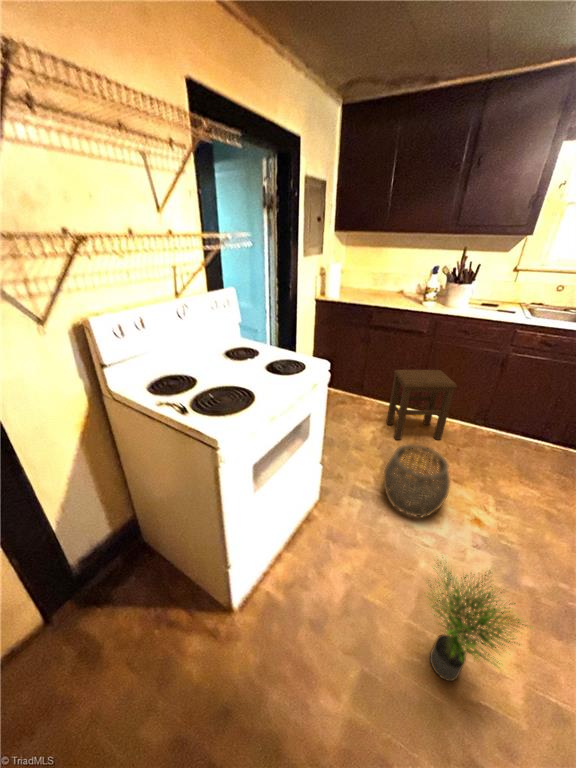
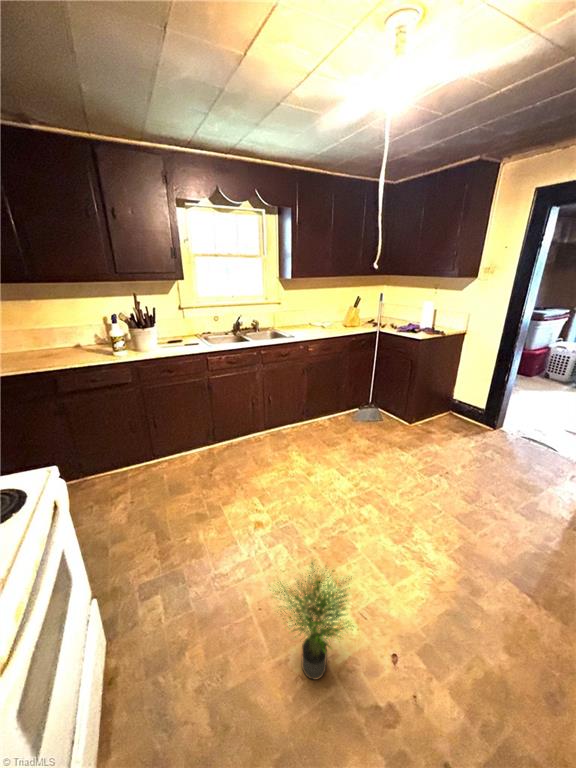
stool: present [386,370,457,440] -> none [118,413,192,502]
woven basket: present [384,444,449,517] -> none [167,491,233,571]

